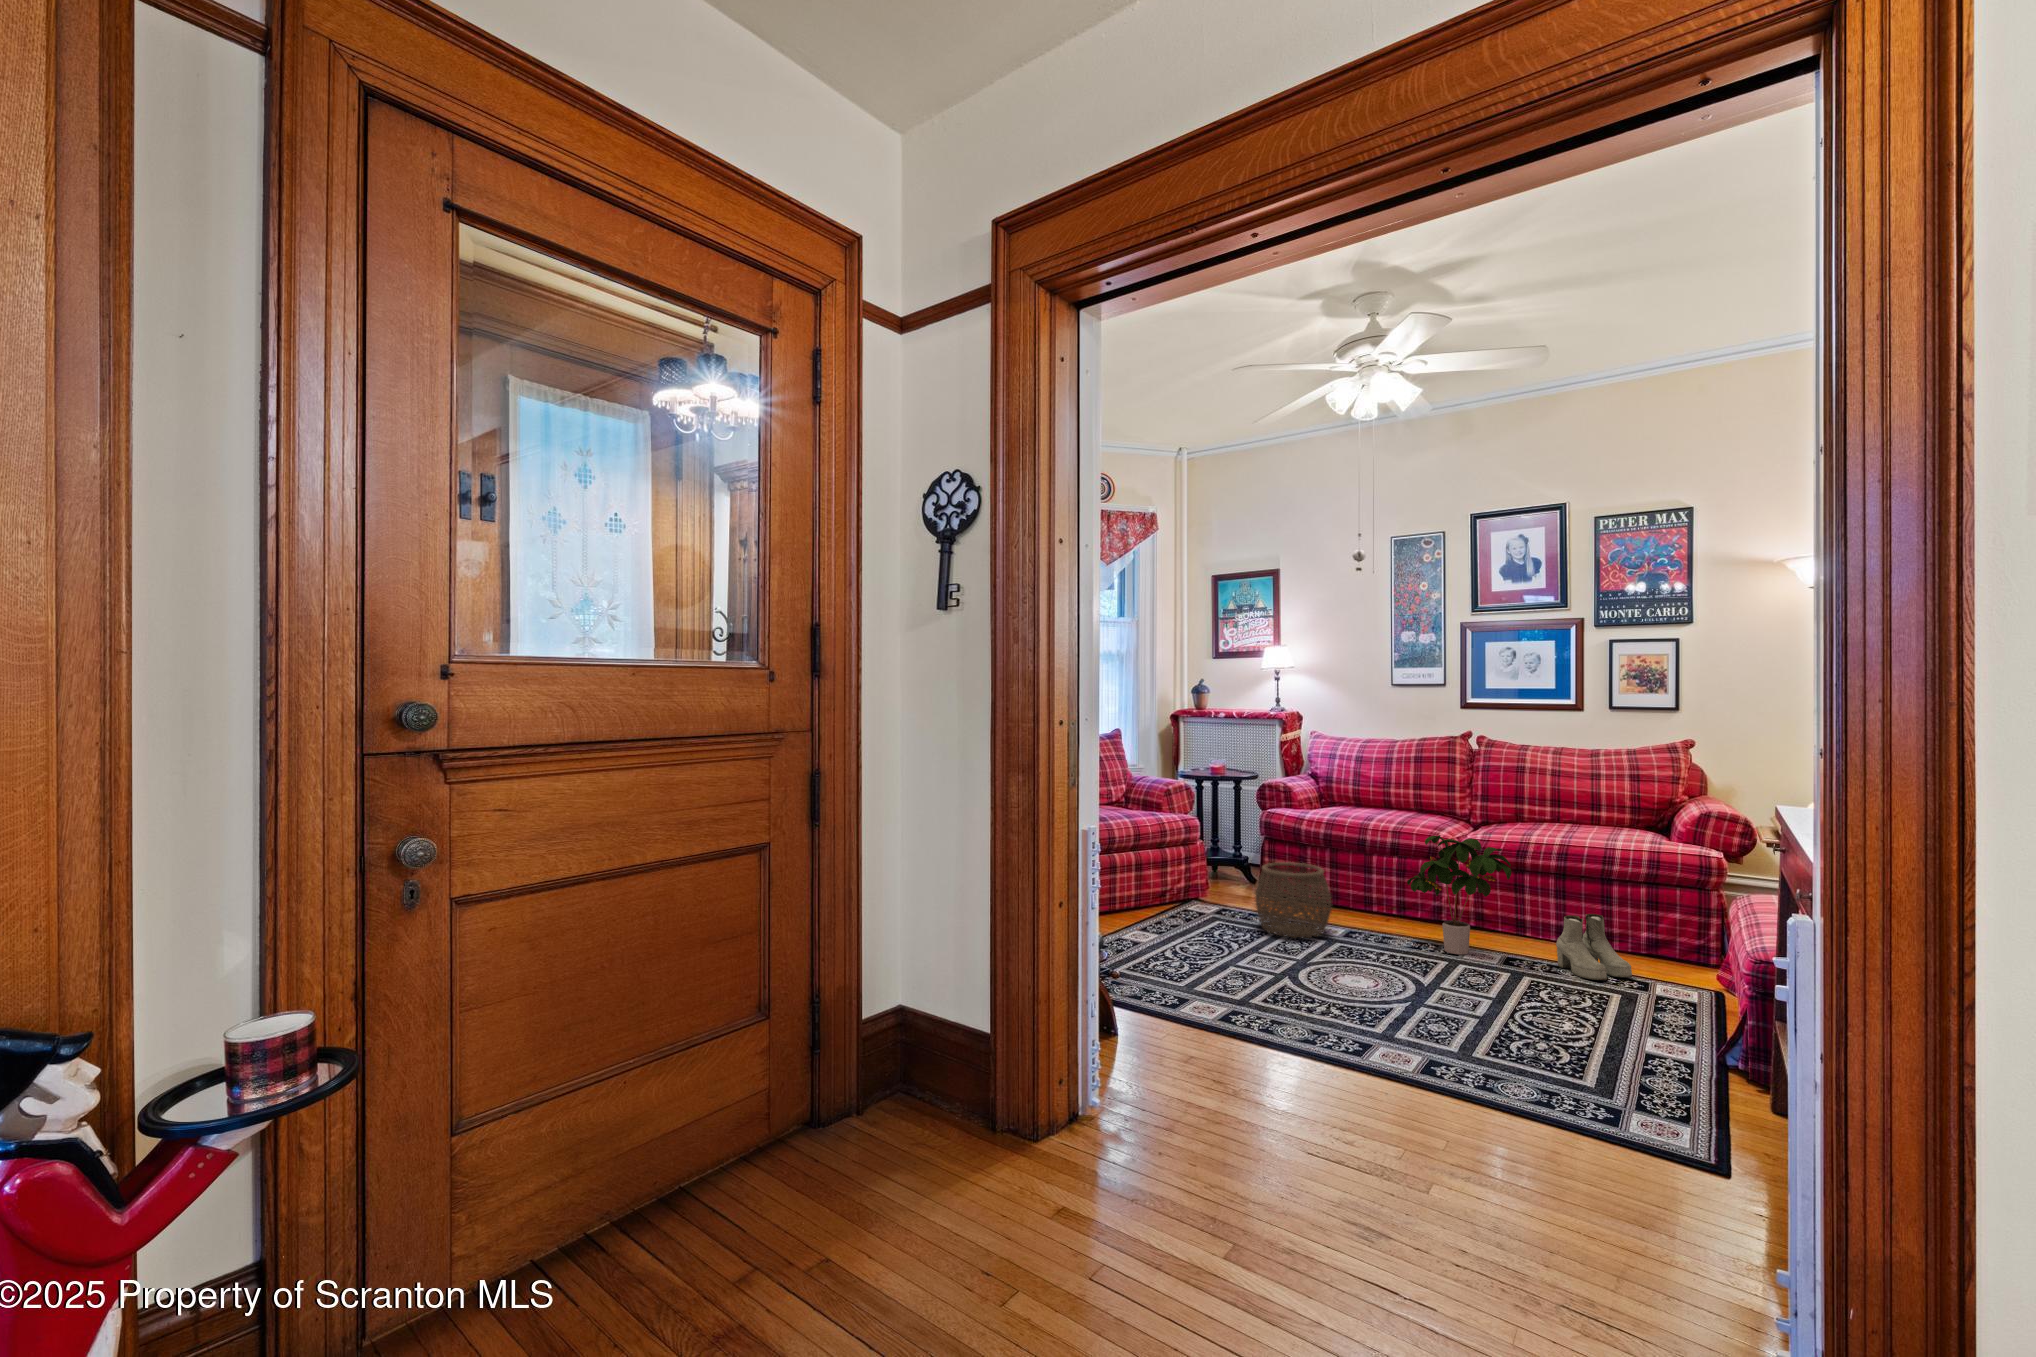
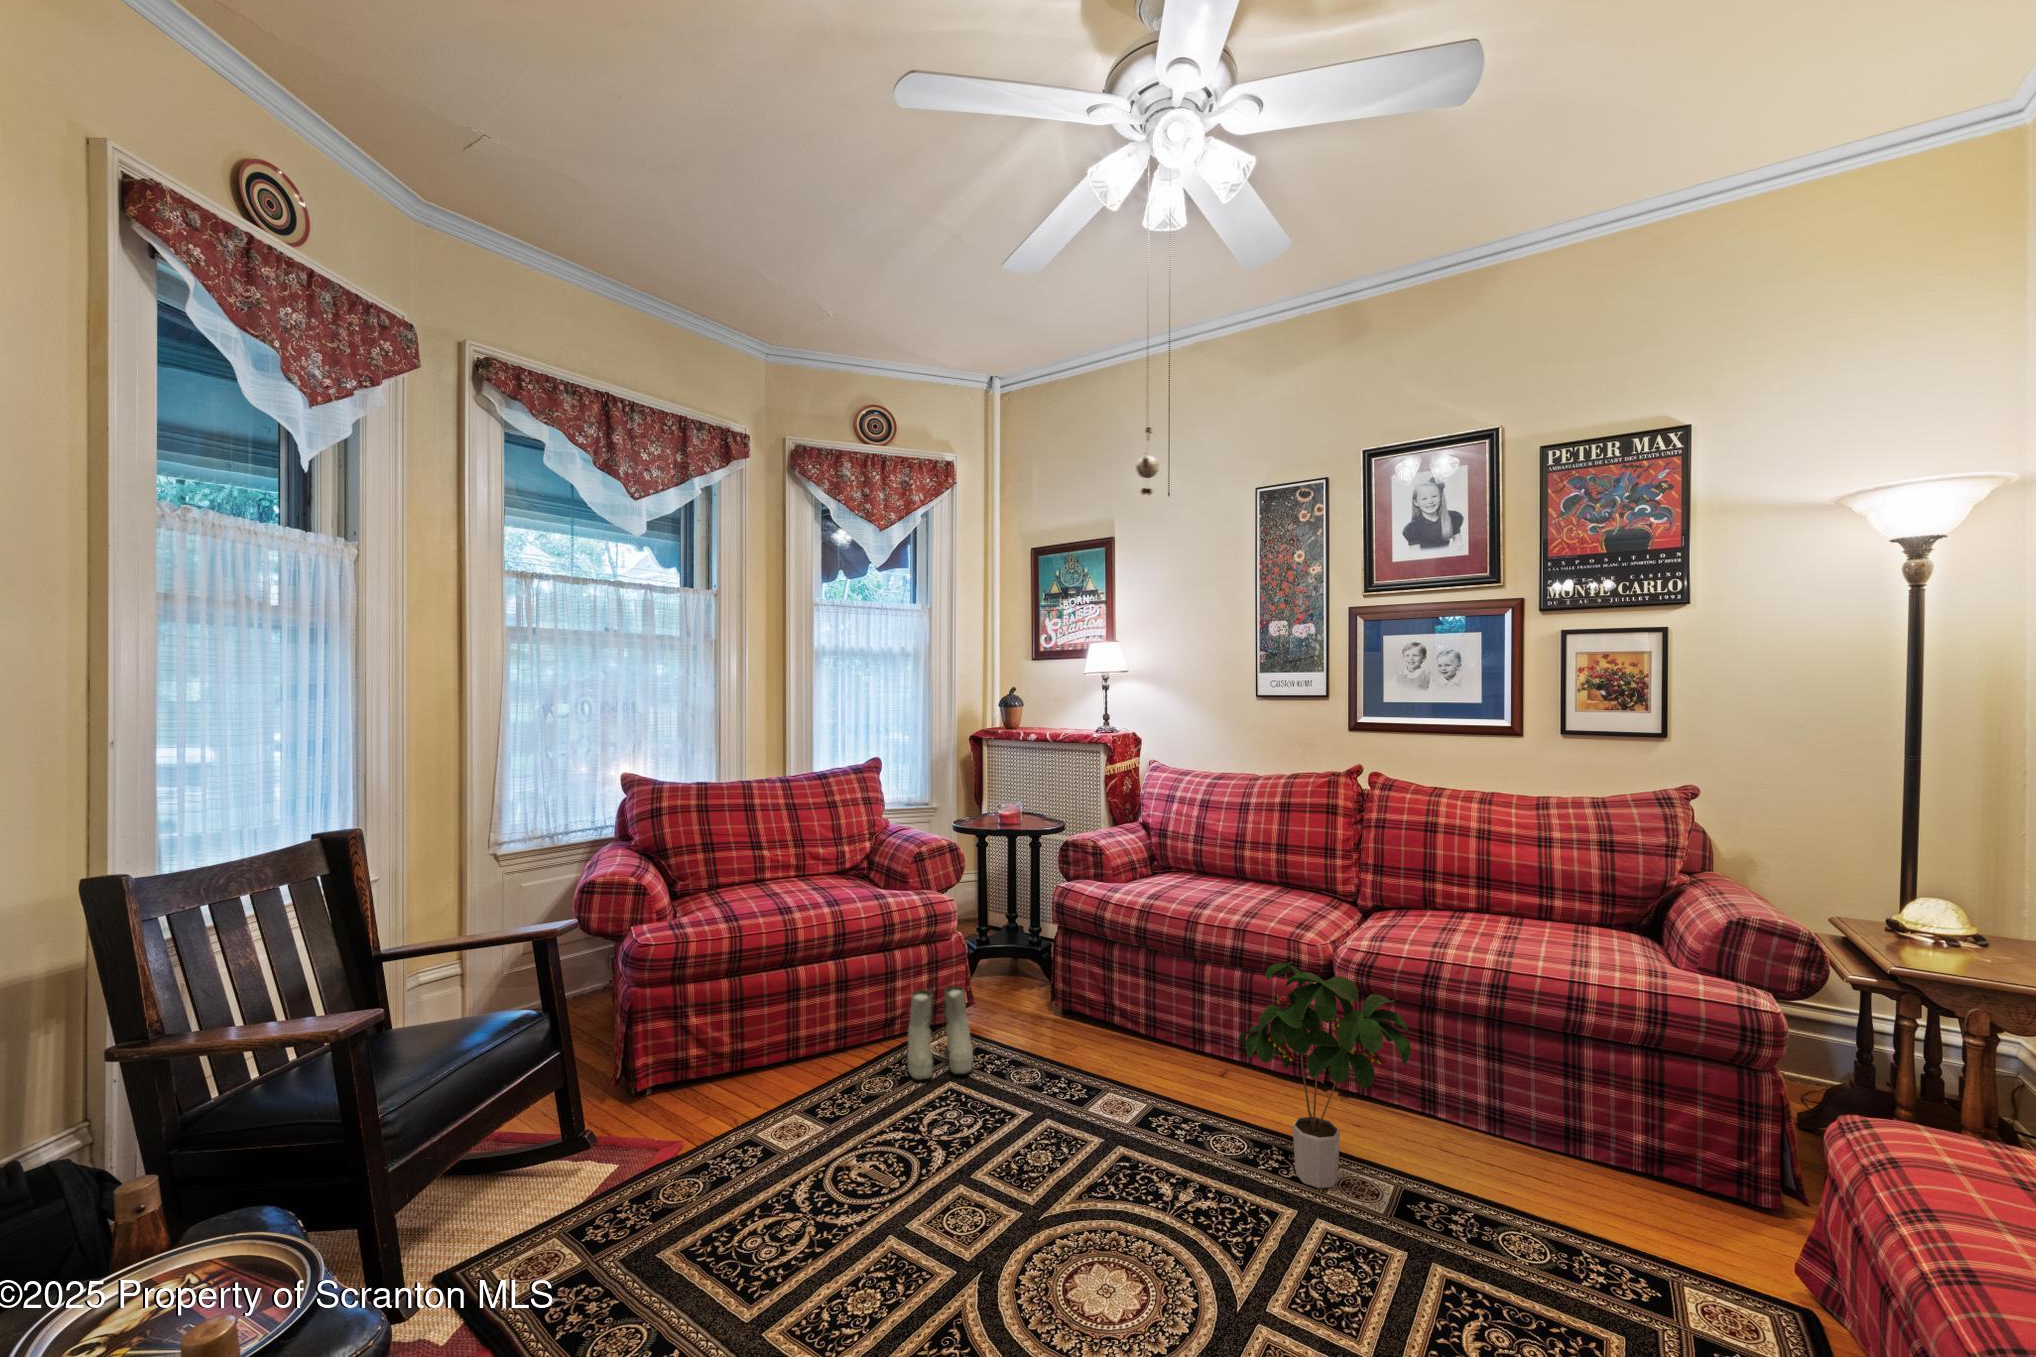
woven basket: present [1255,862,1332,938] -> none [992,990,1117,1140]
boots: present [1556,914,1632,980] -> present [908,986,973,1080]

